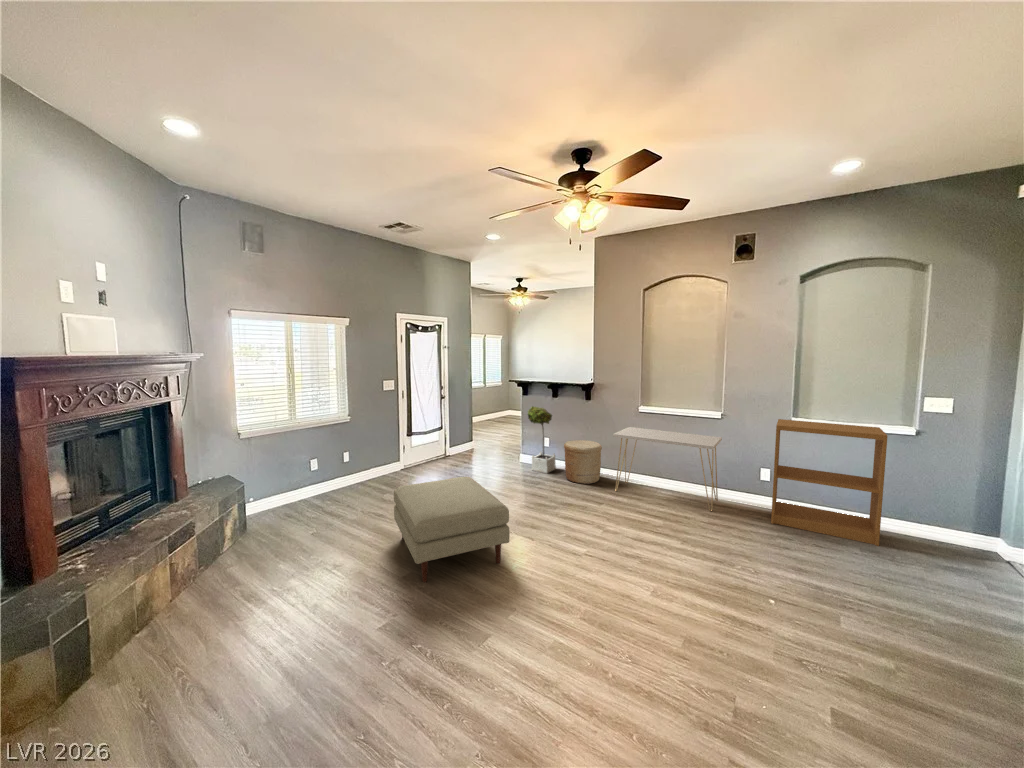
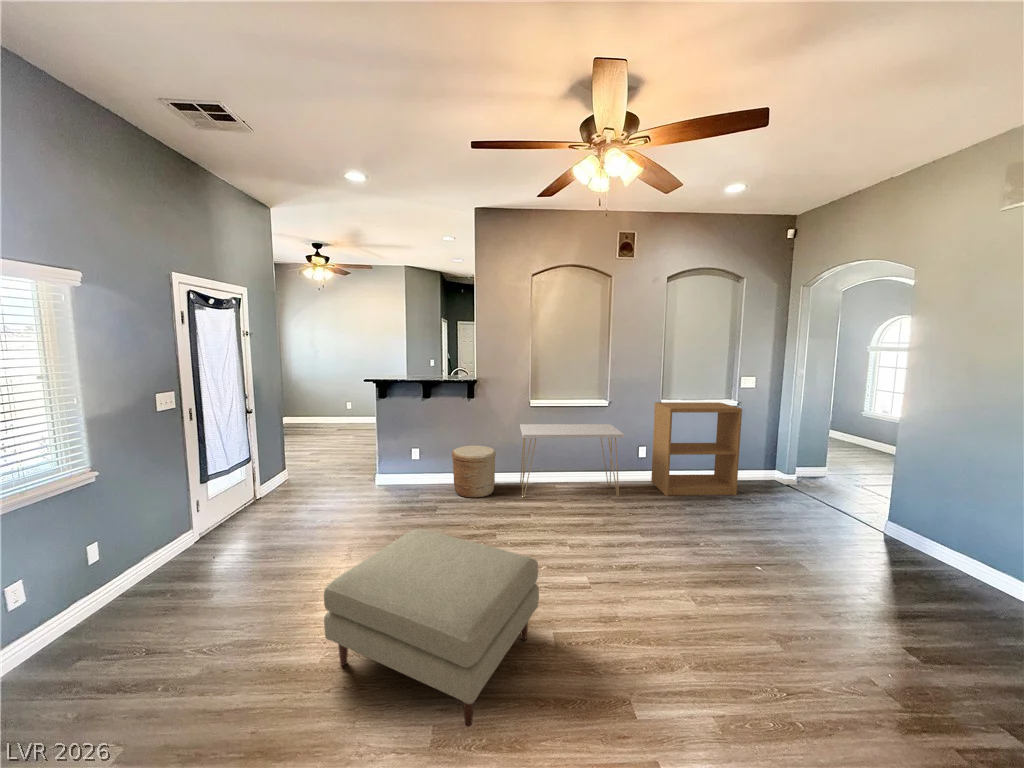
potted tree: present [528,406,556,473] -> none [395,412,431,494]

